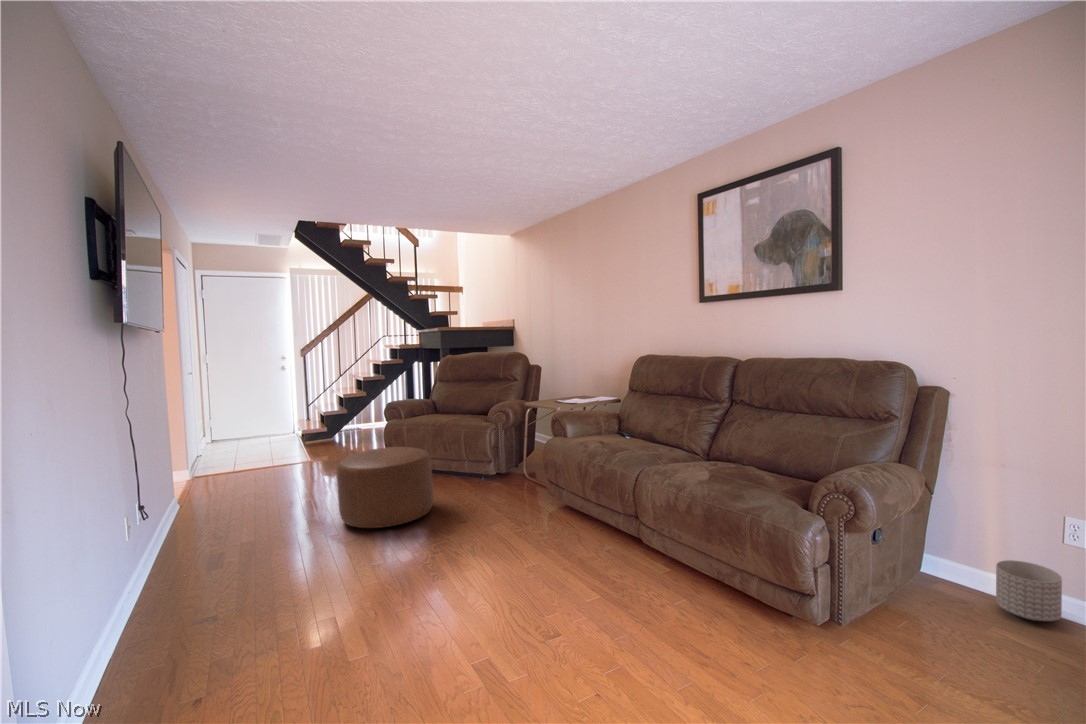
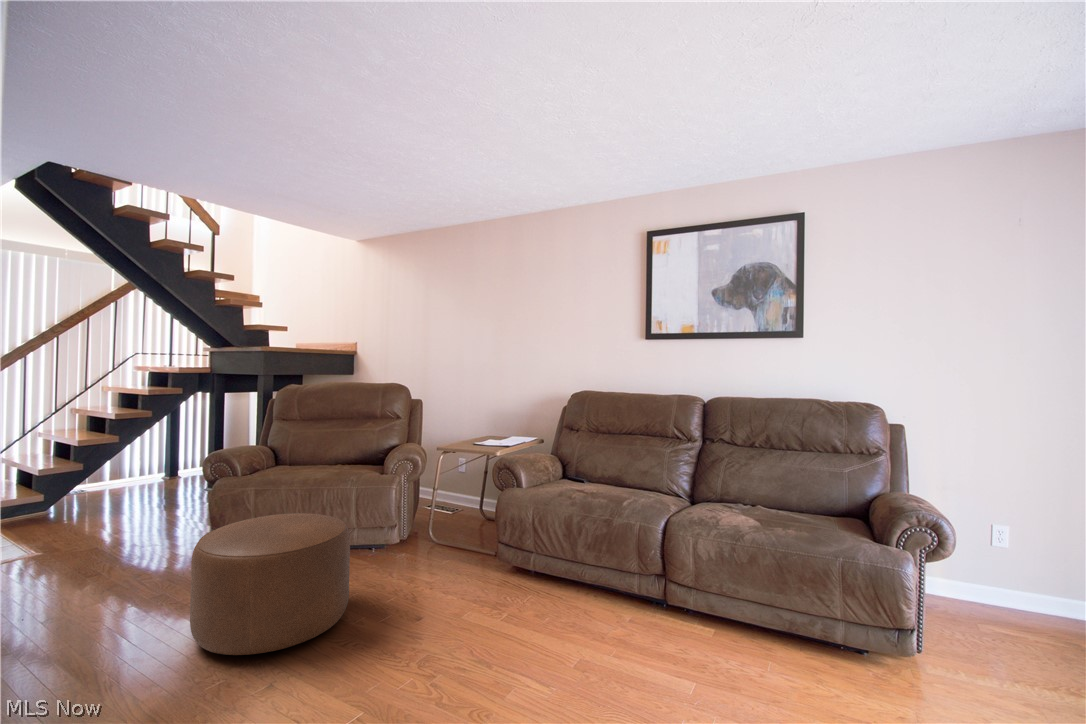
planter: present [996,560,1062,621] -> none [961,571,1014,621]

